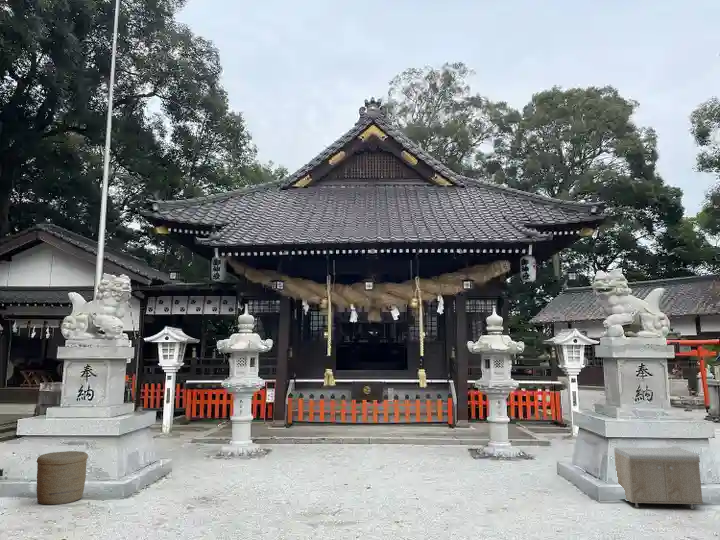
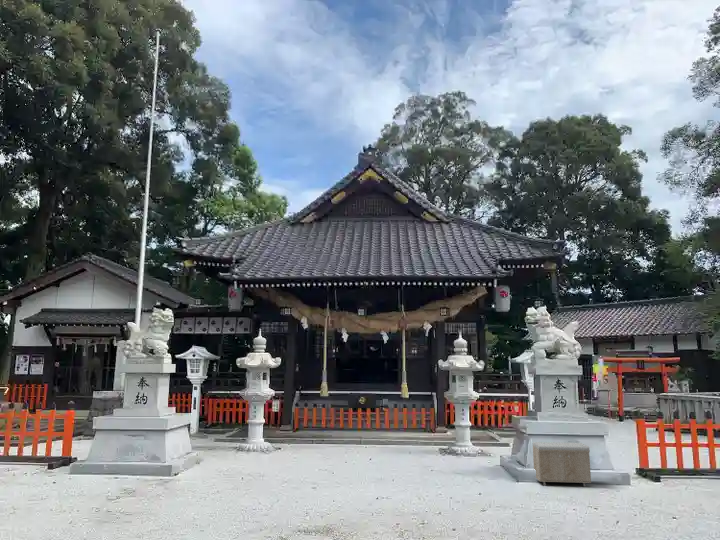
woven basket: present [36,451,88,505] -> none [109,442,145,479]

